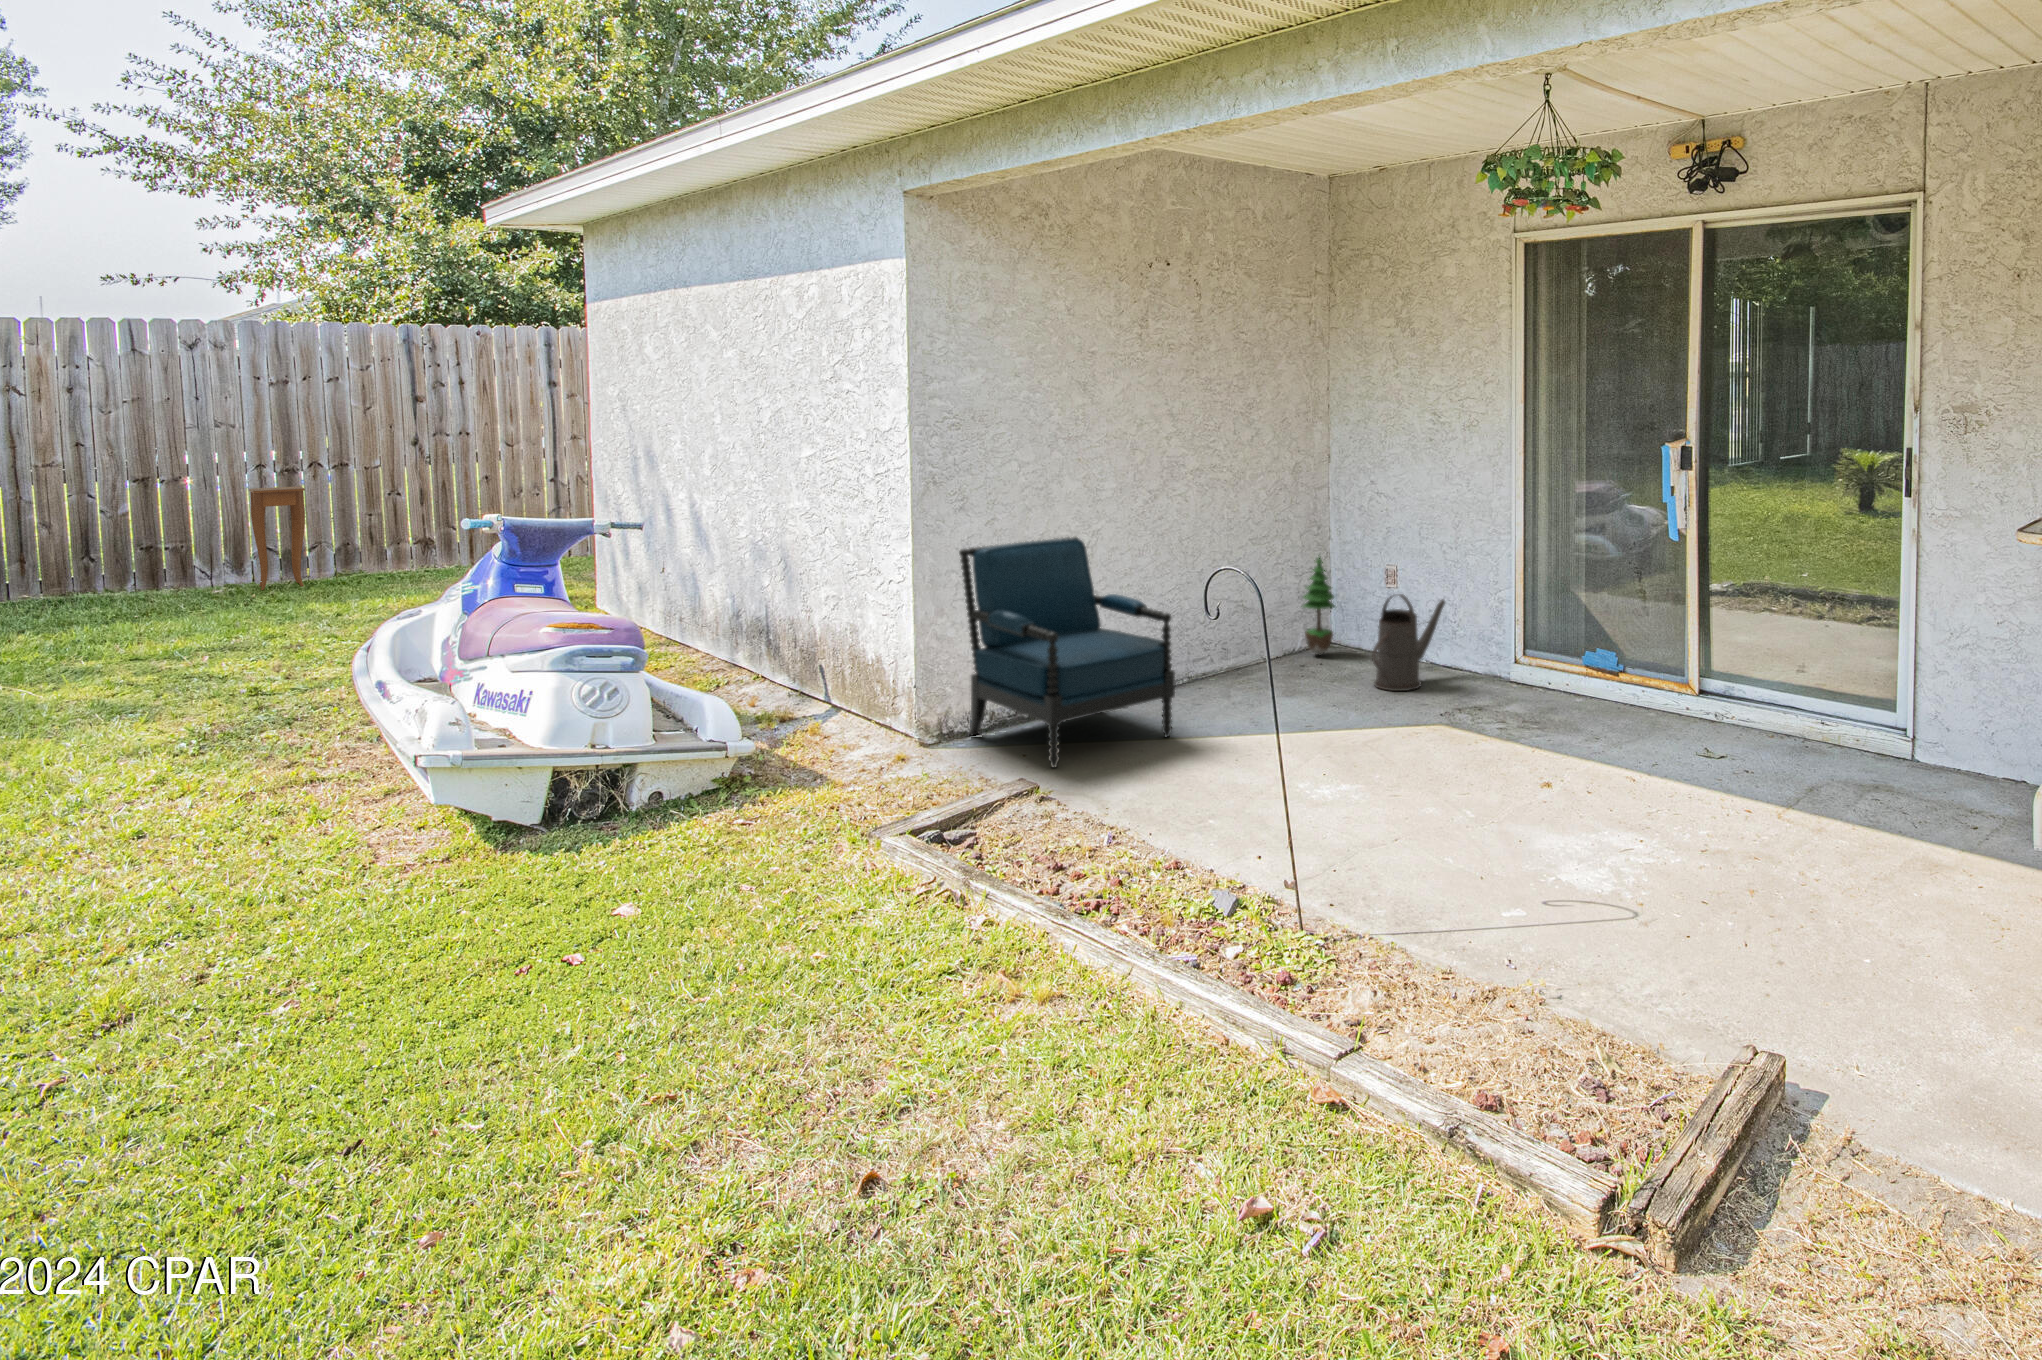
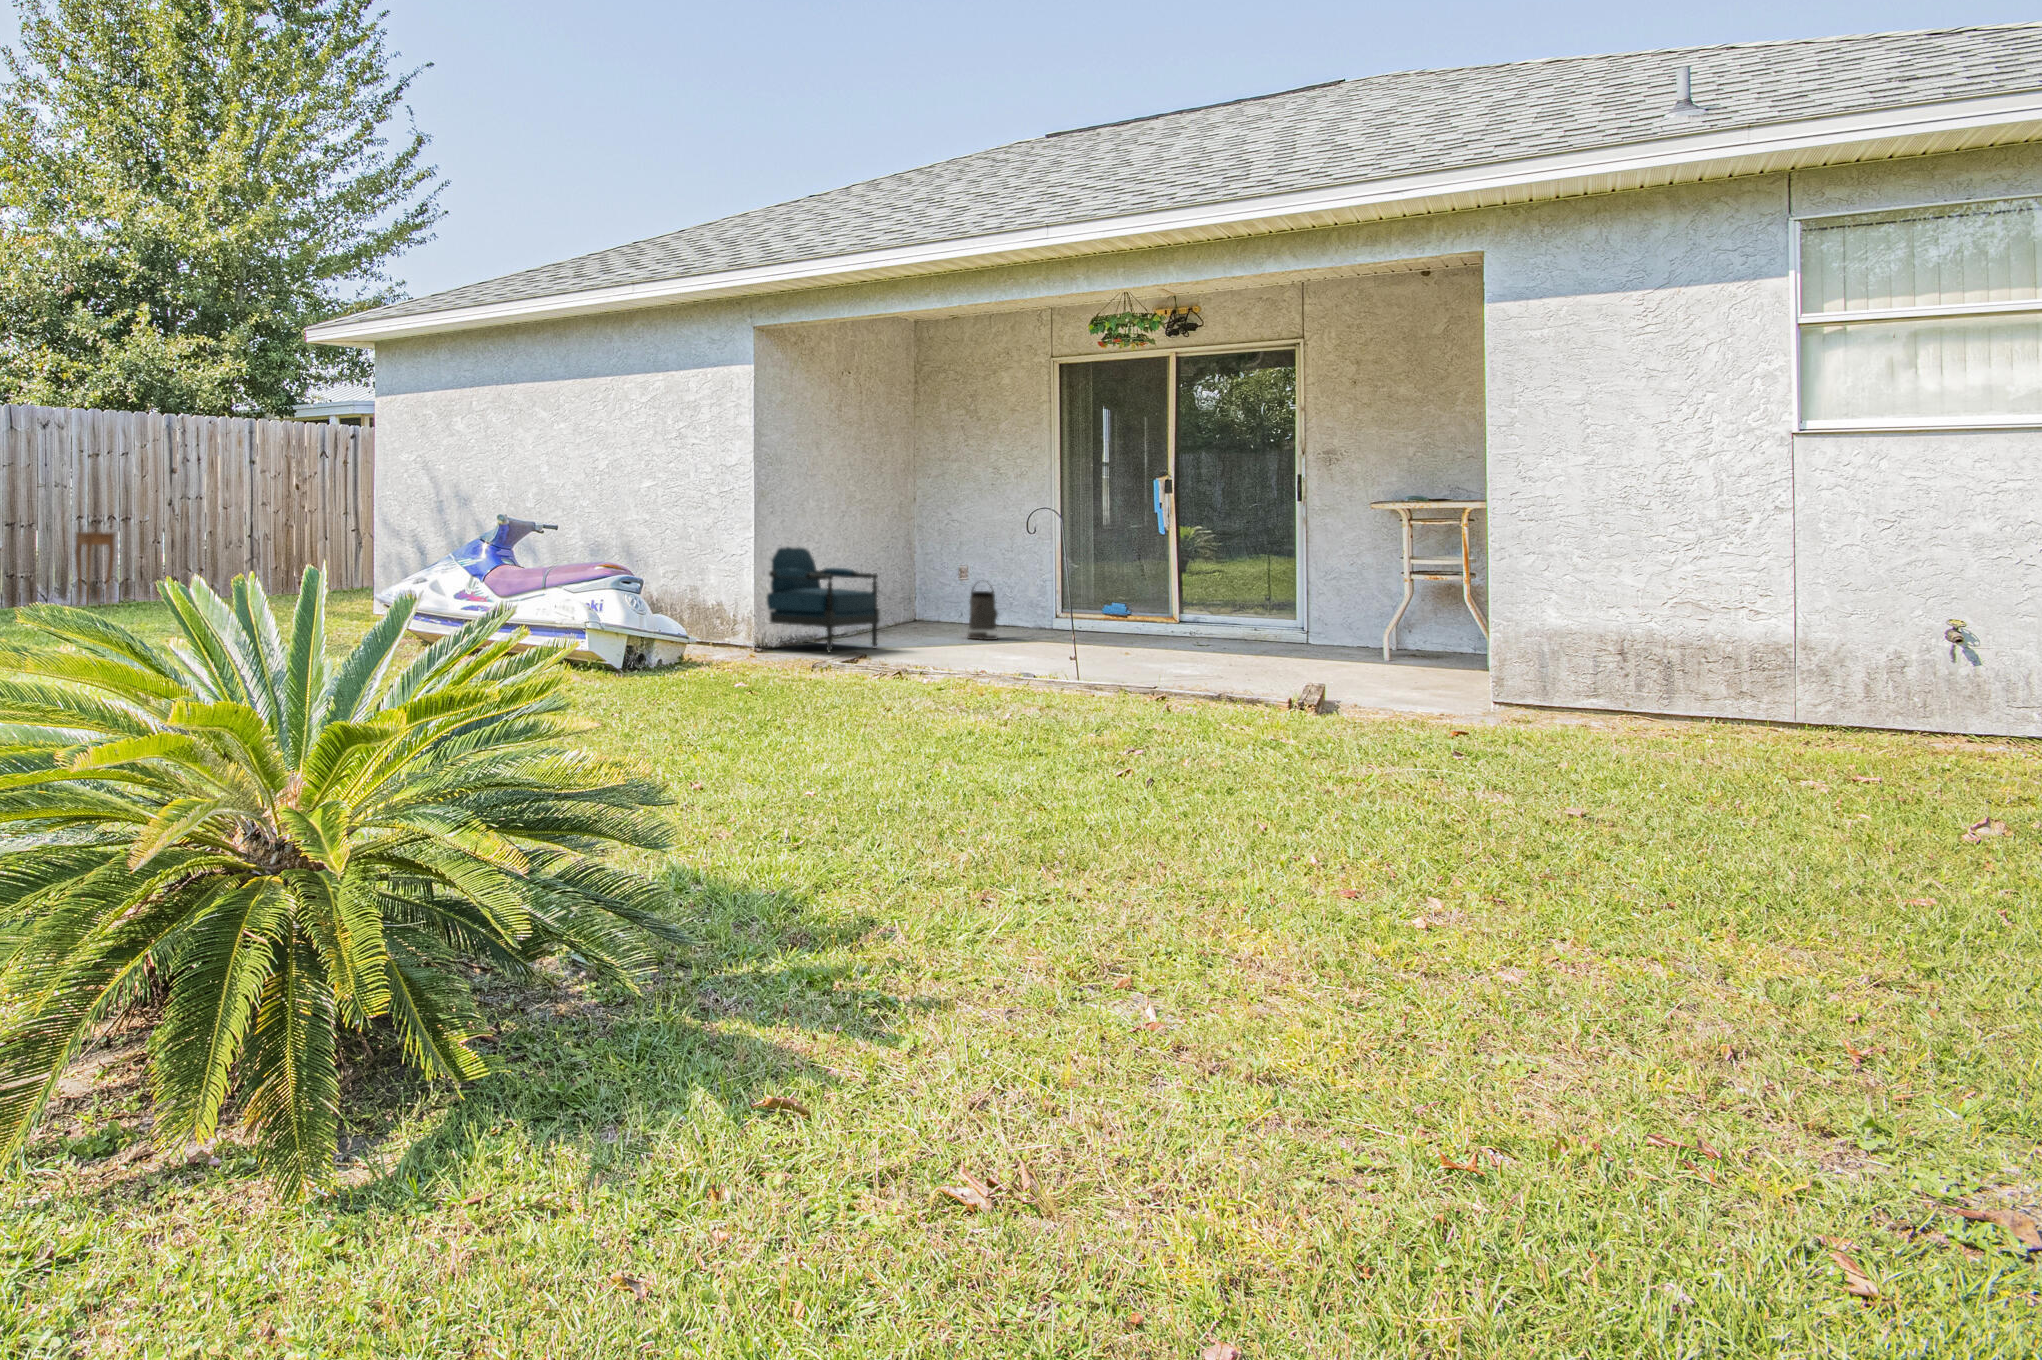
potted tree: present [1301,555,1335,655] -> none [902,564,927,631]

